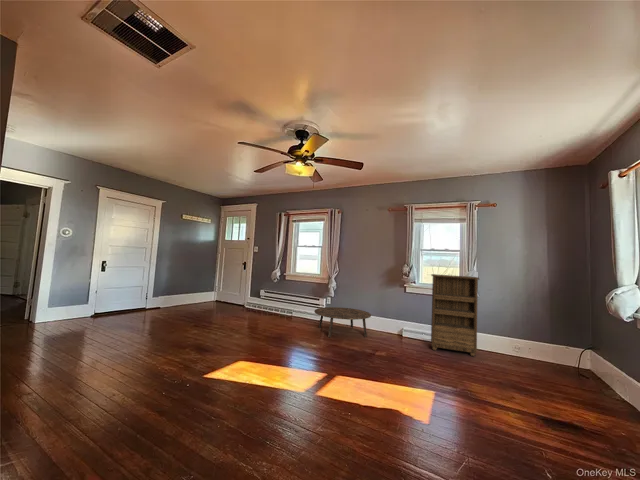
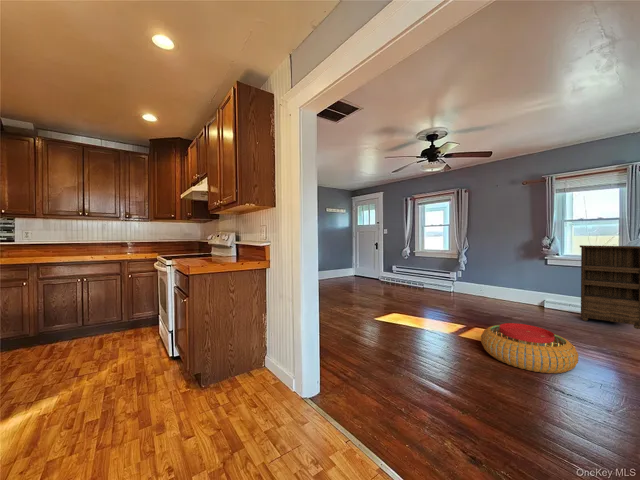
coffee table: present [314,307,371,337] -> none [447,280,507,306]
pouf: none [335,369,433,439] -> present [481,323,579,373]

